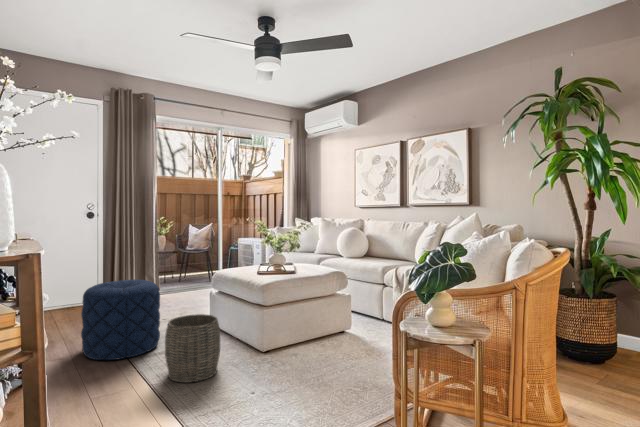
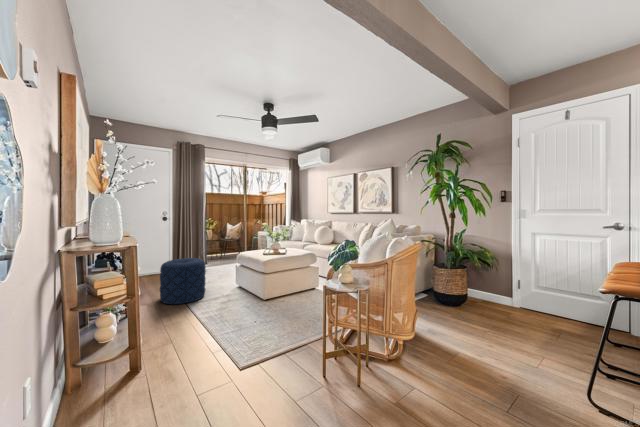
woven basket: present [165,314,220,383] -> none [207,278,239,316]

